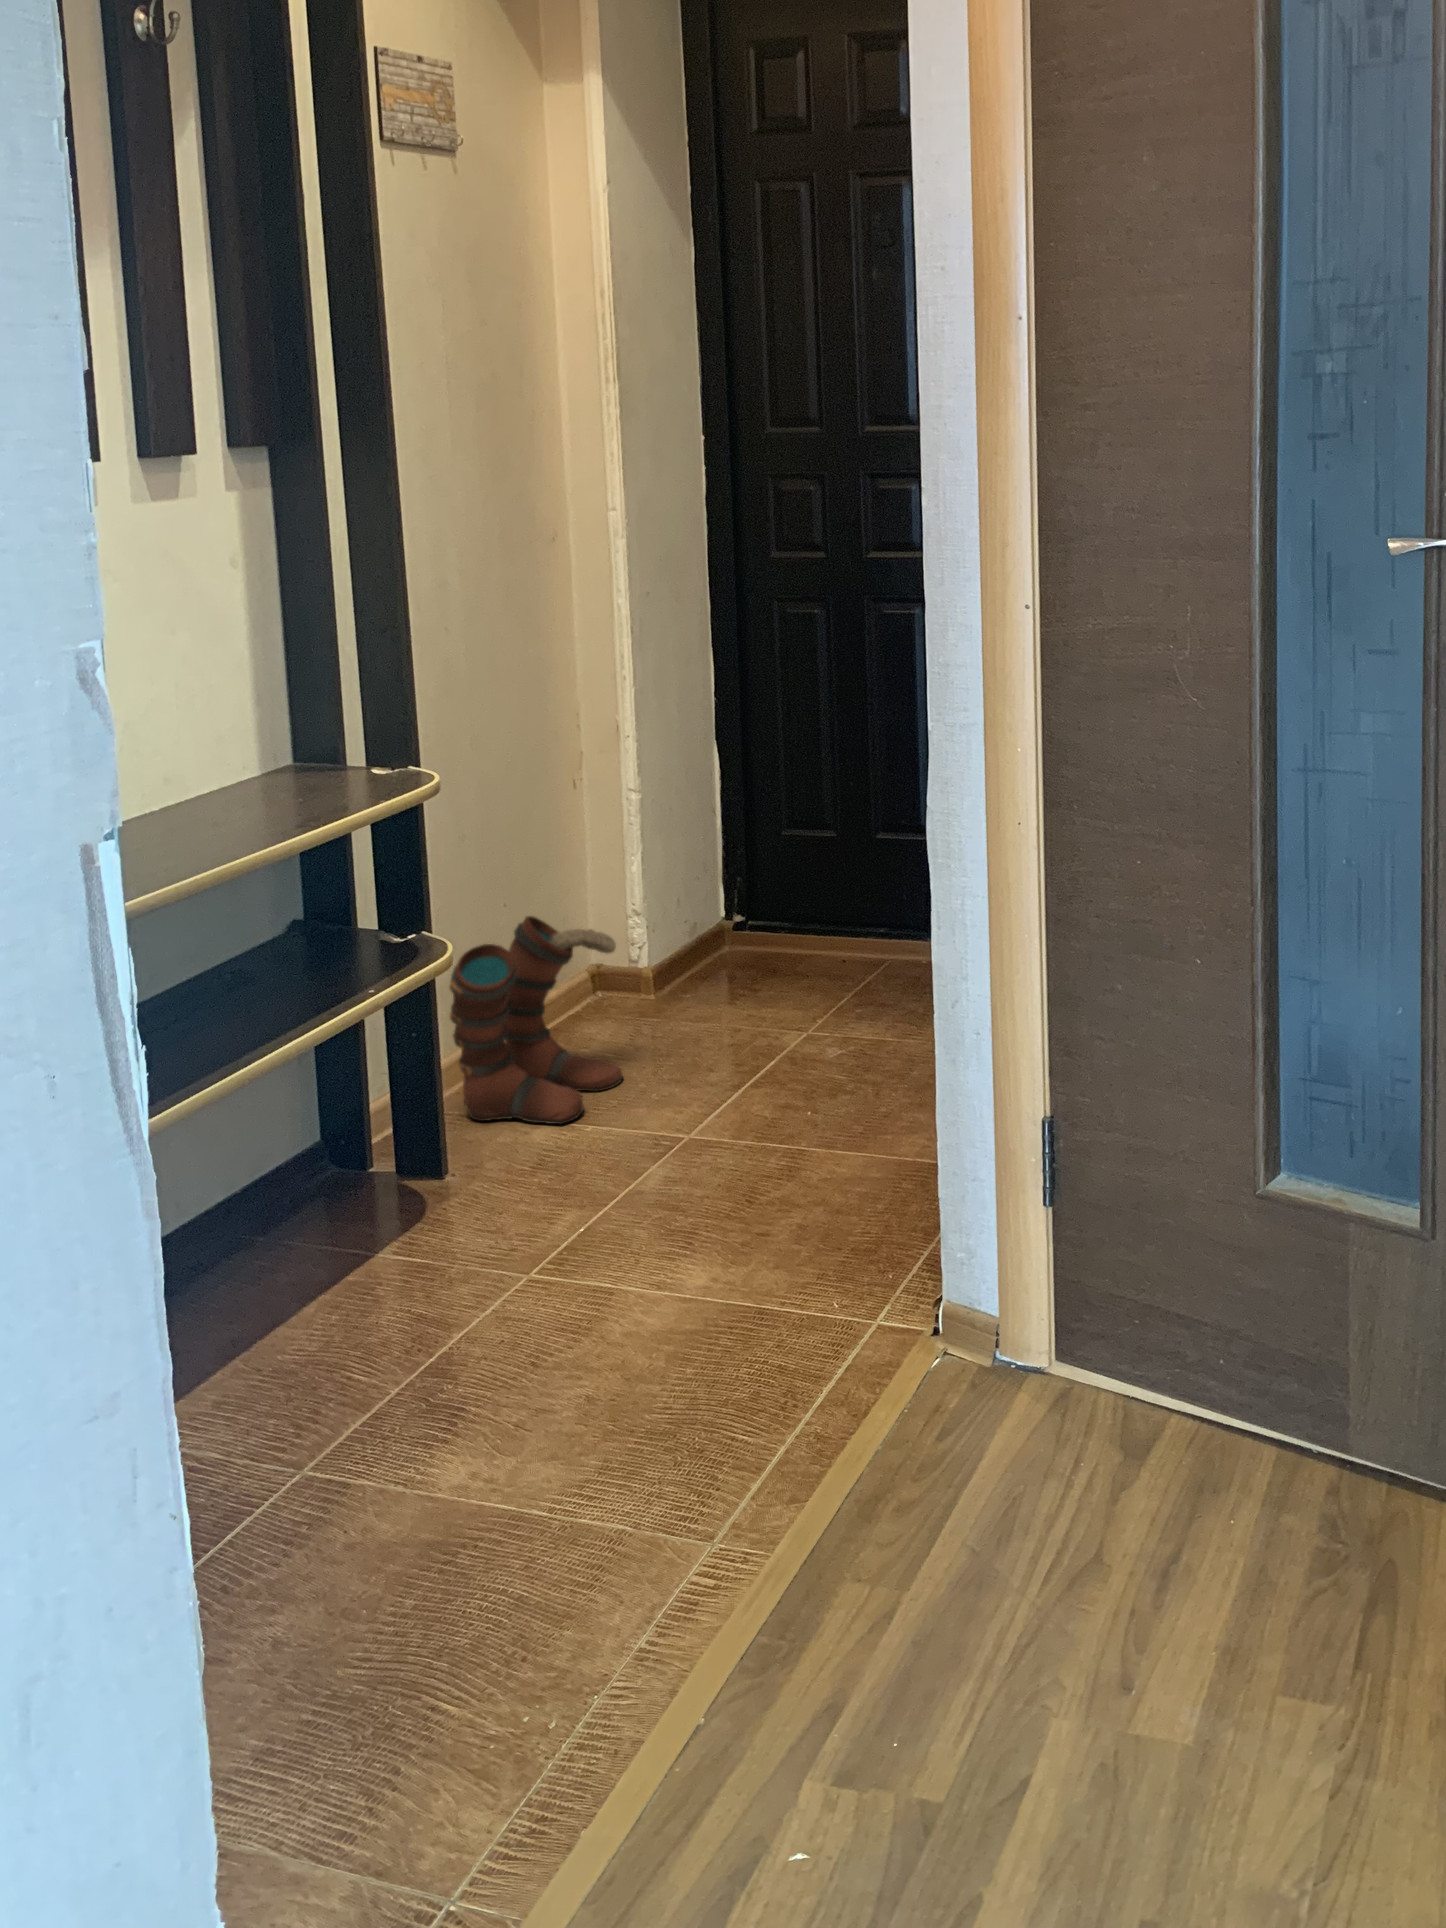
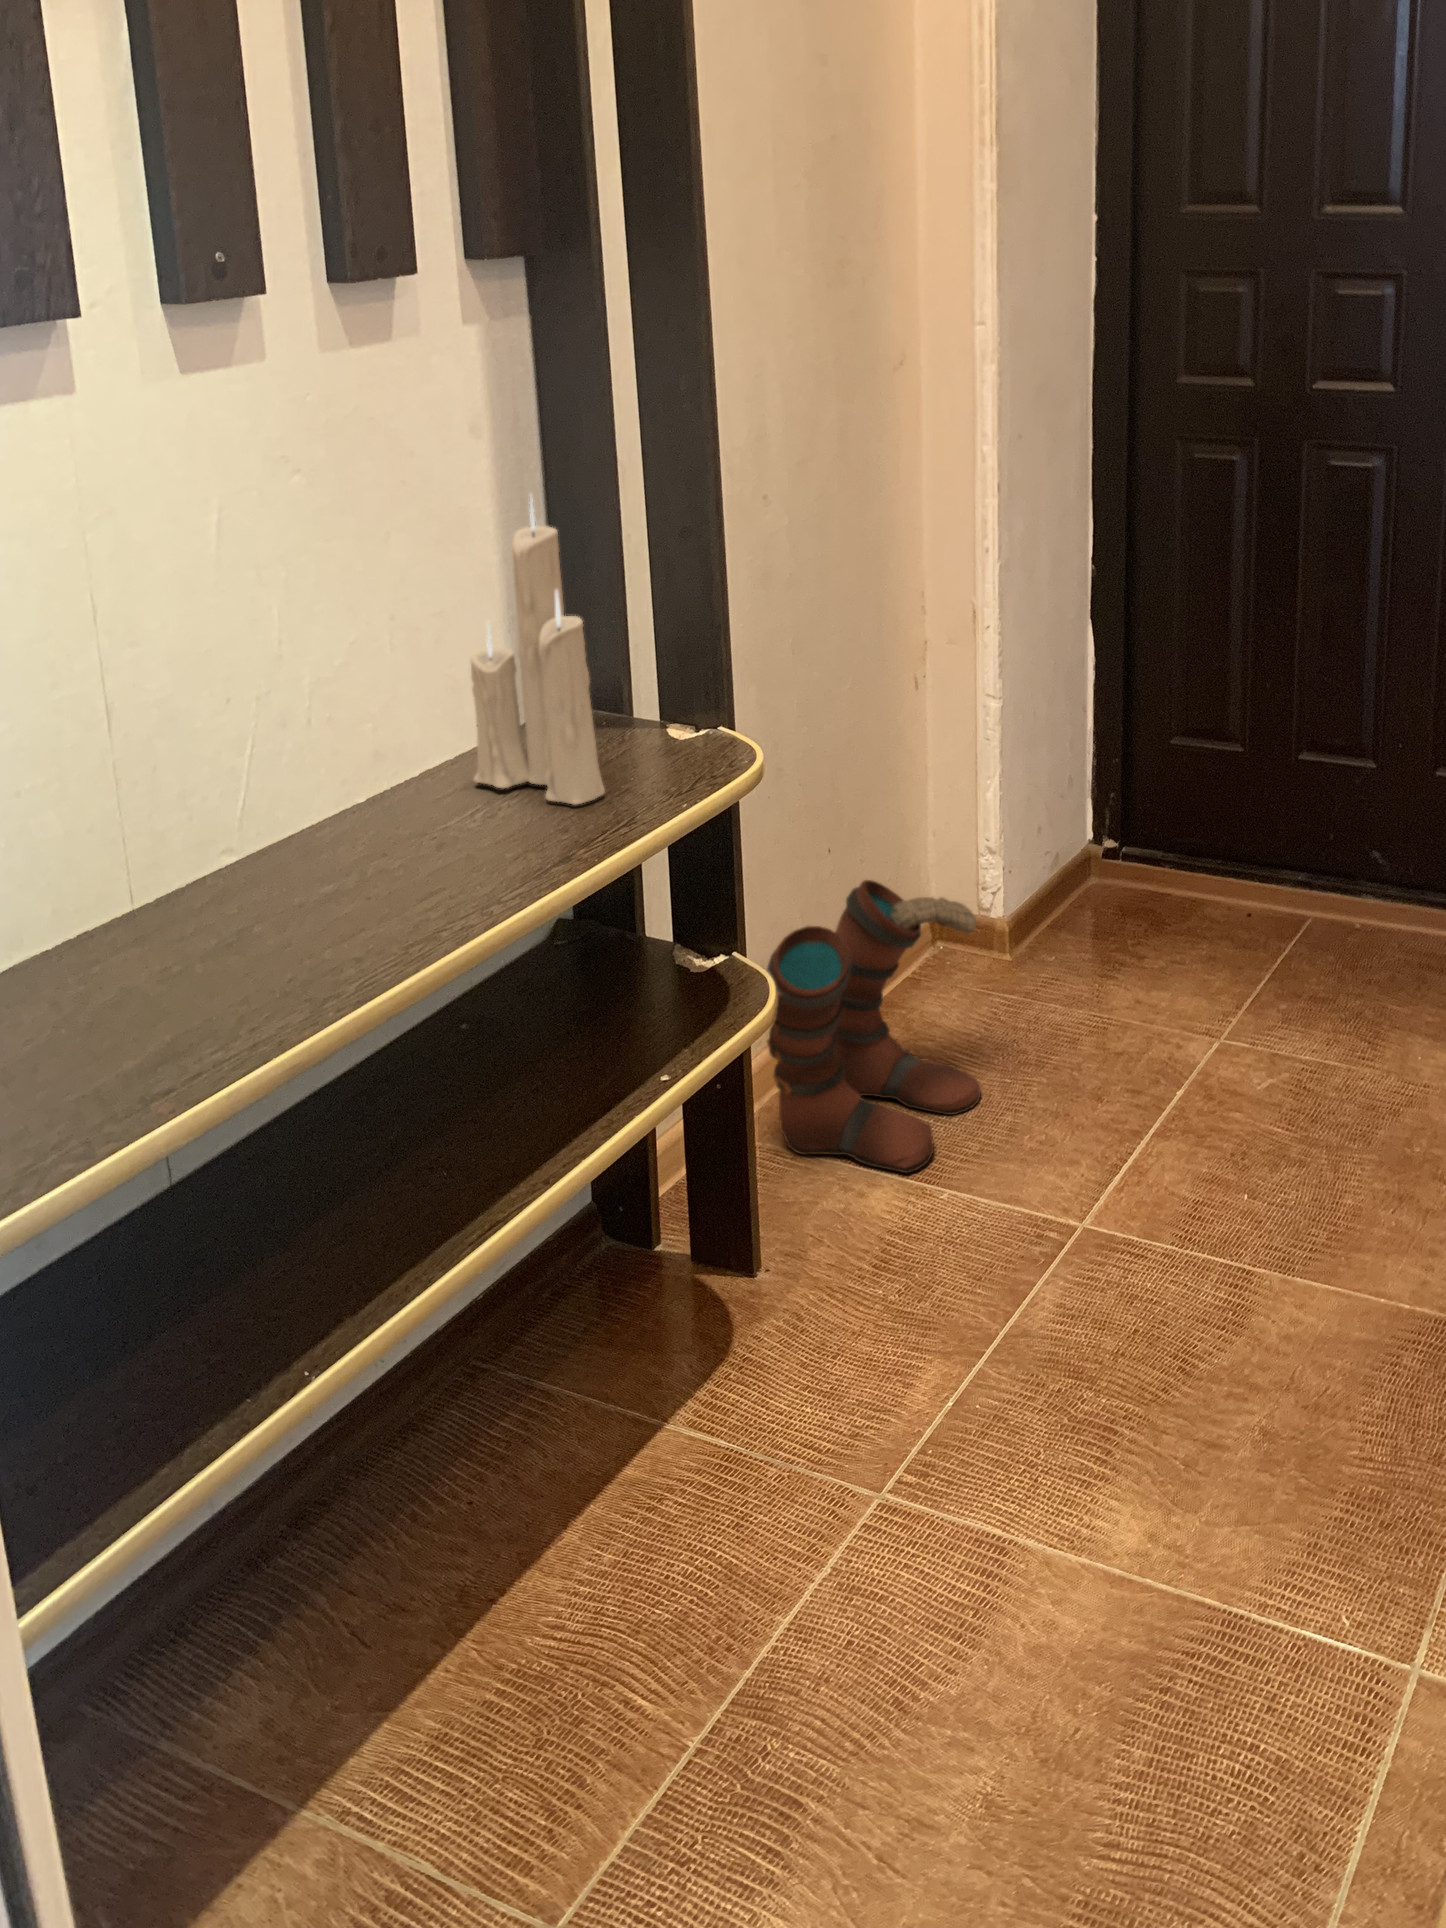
candle: none [232,585,328,804] -> present [470,499,605,804]

